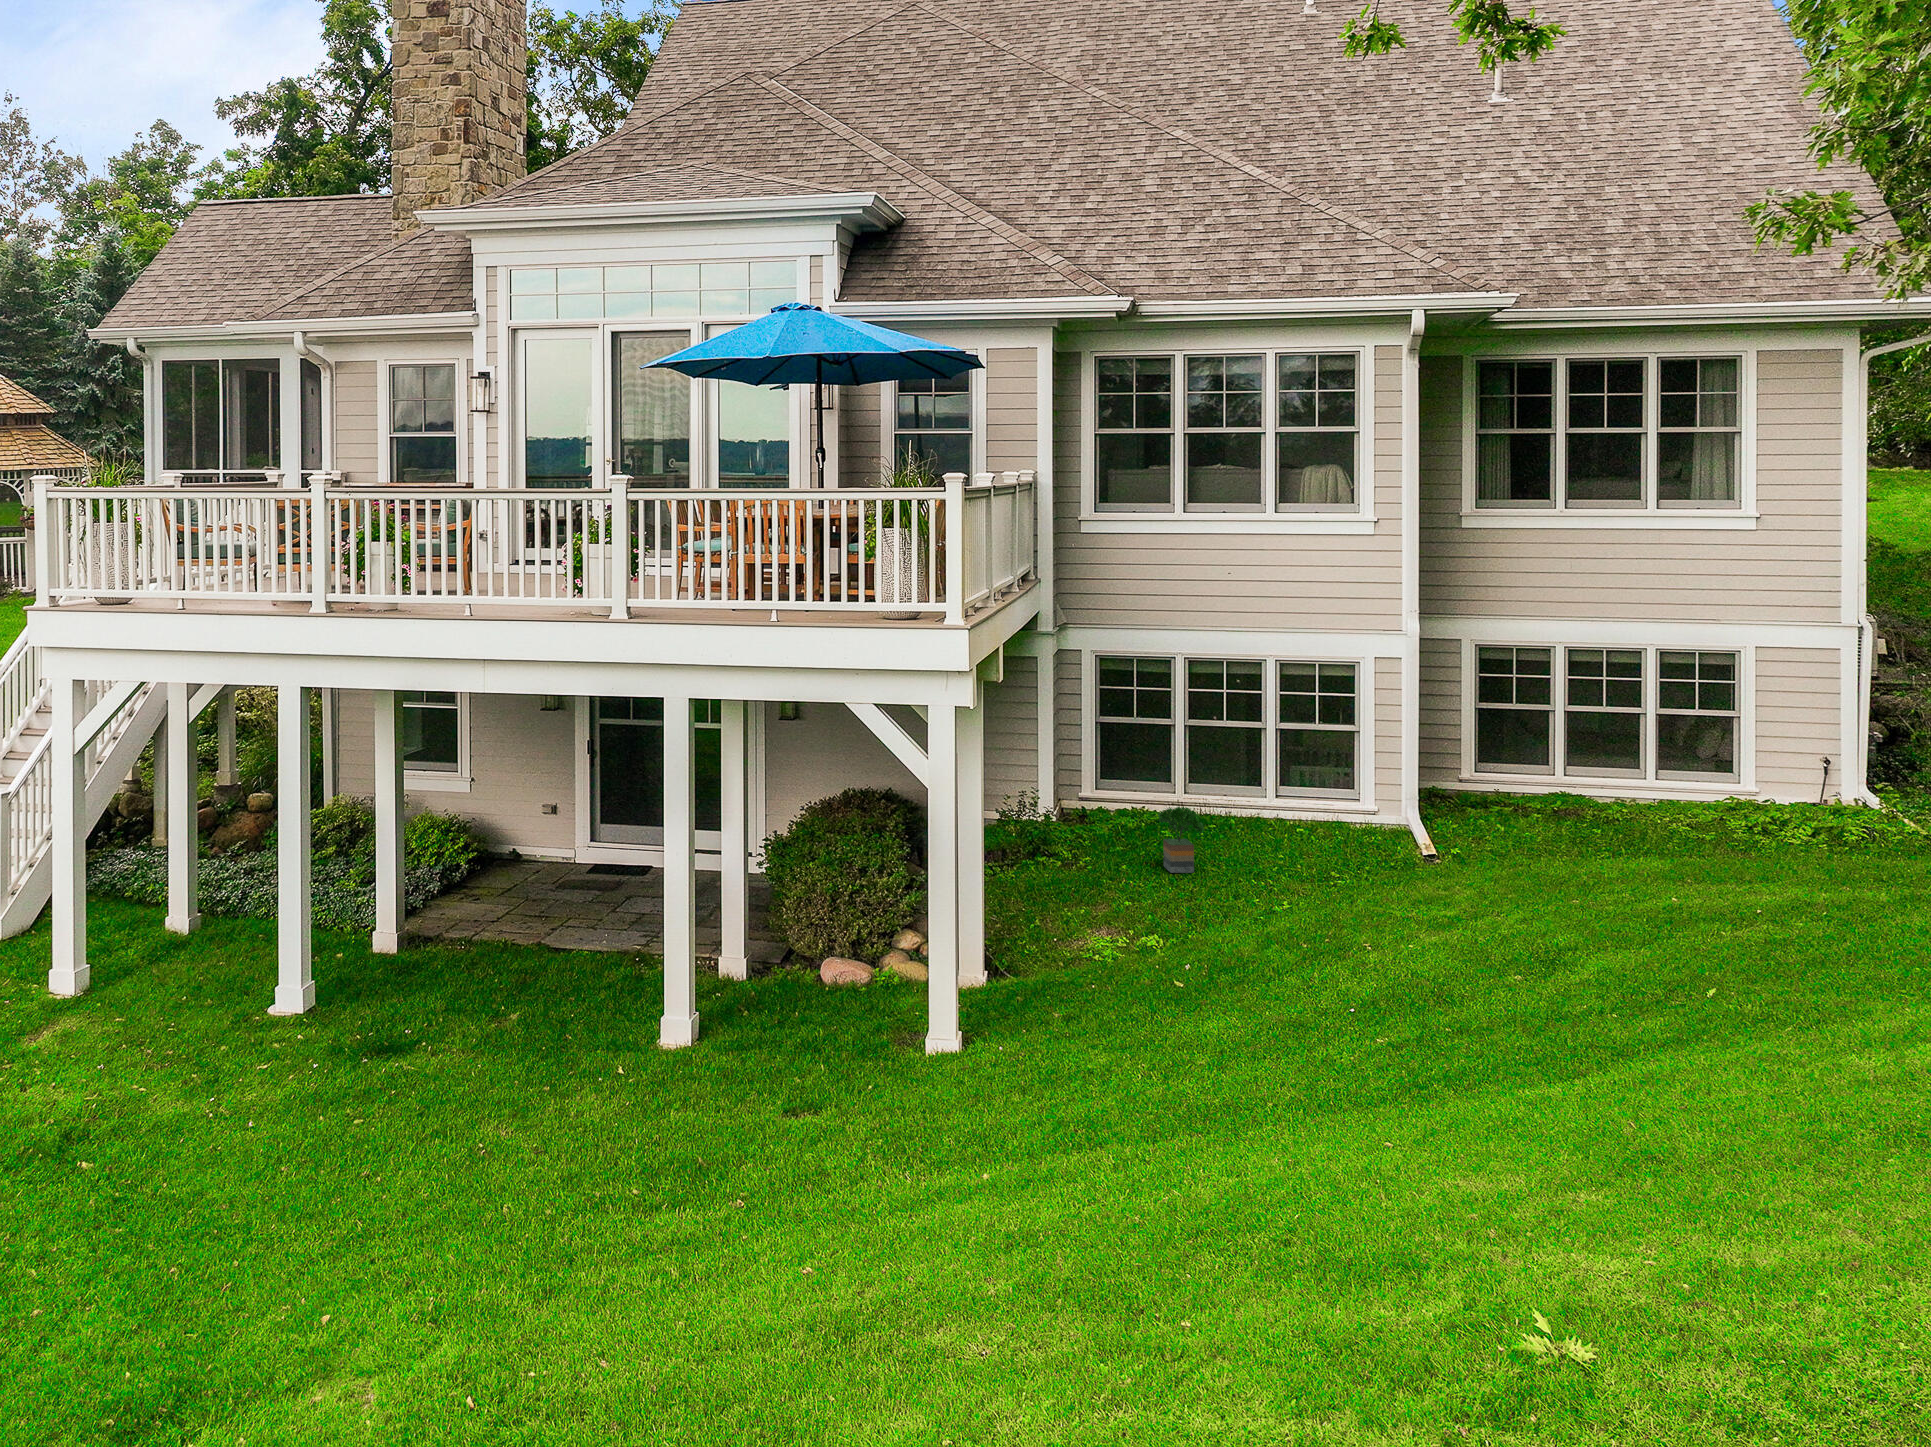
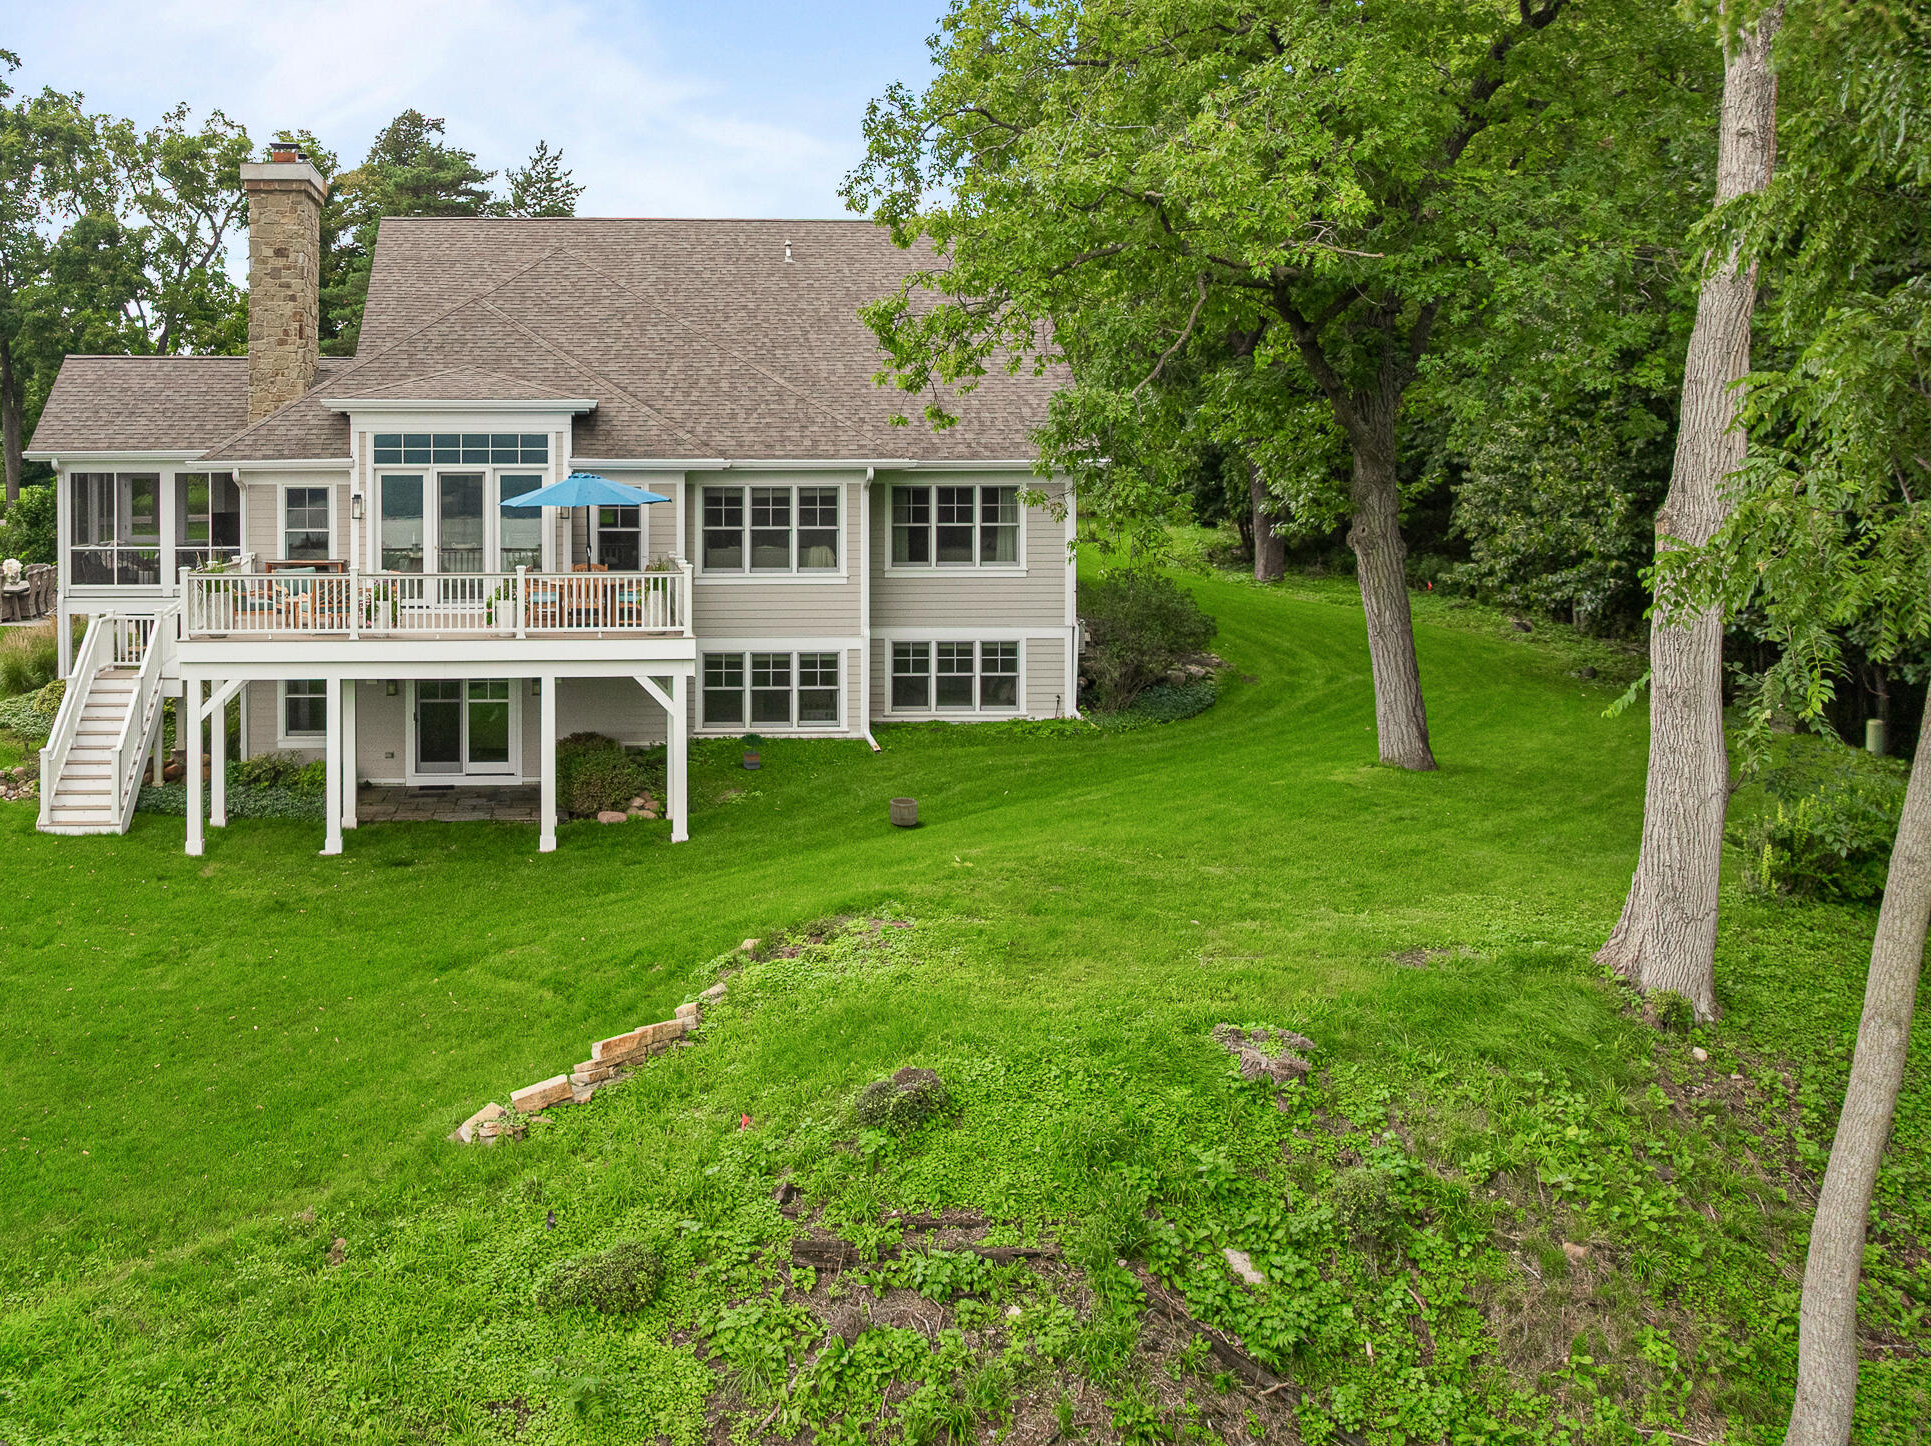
wooden bucket: none [1457,972,1523,1035] -> present [890,798,918,826]

